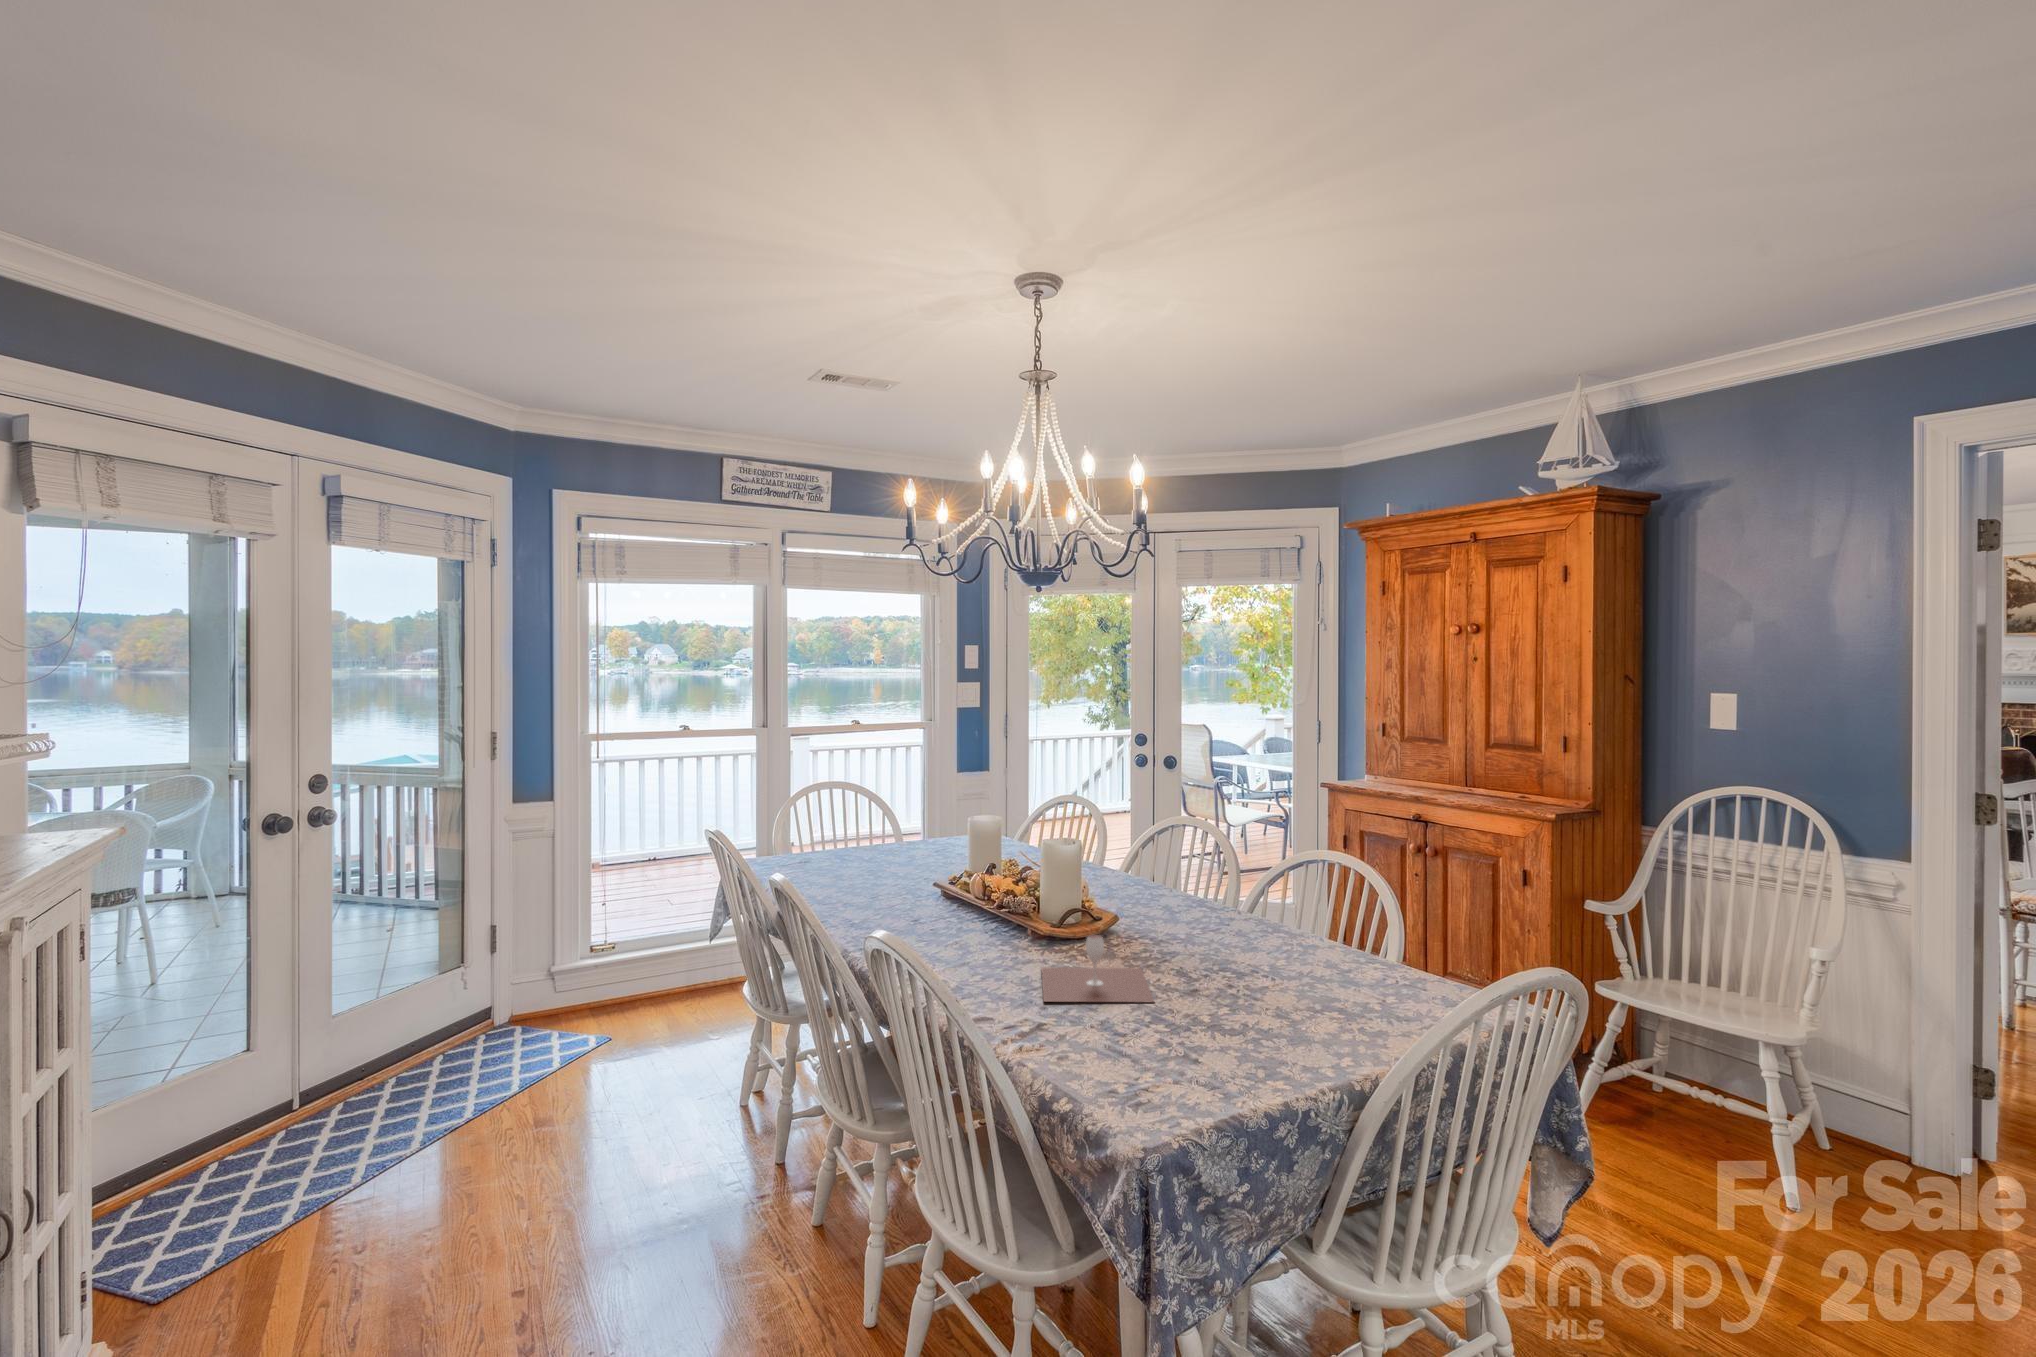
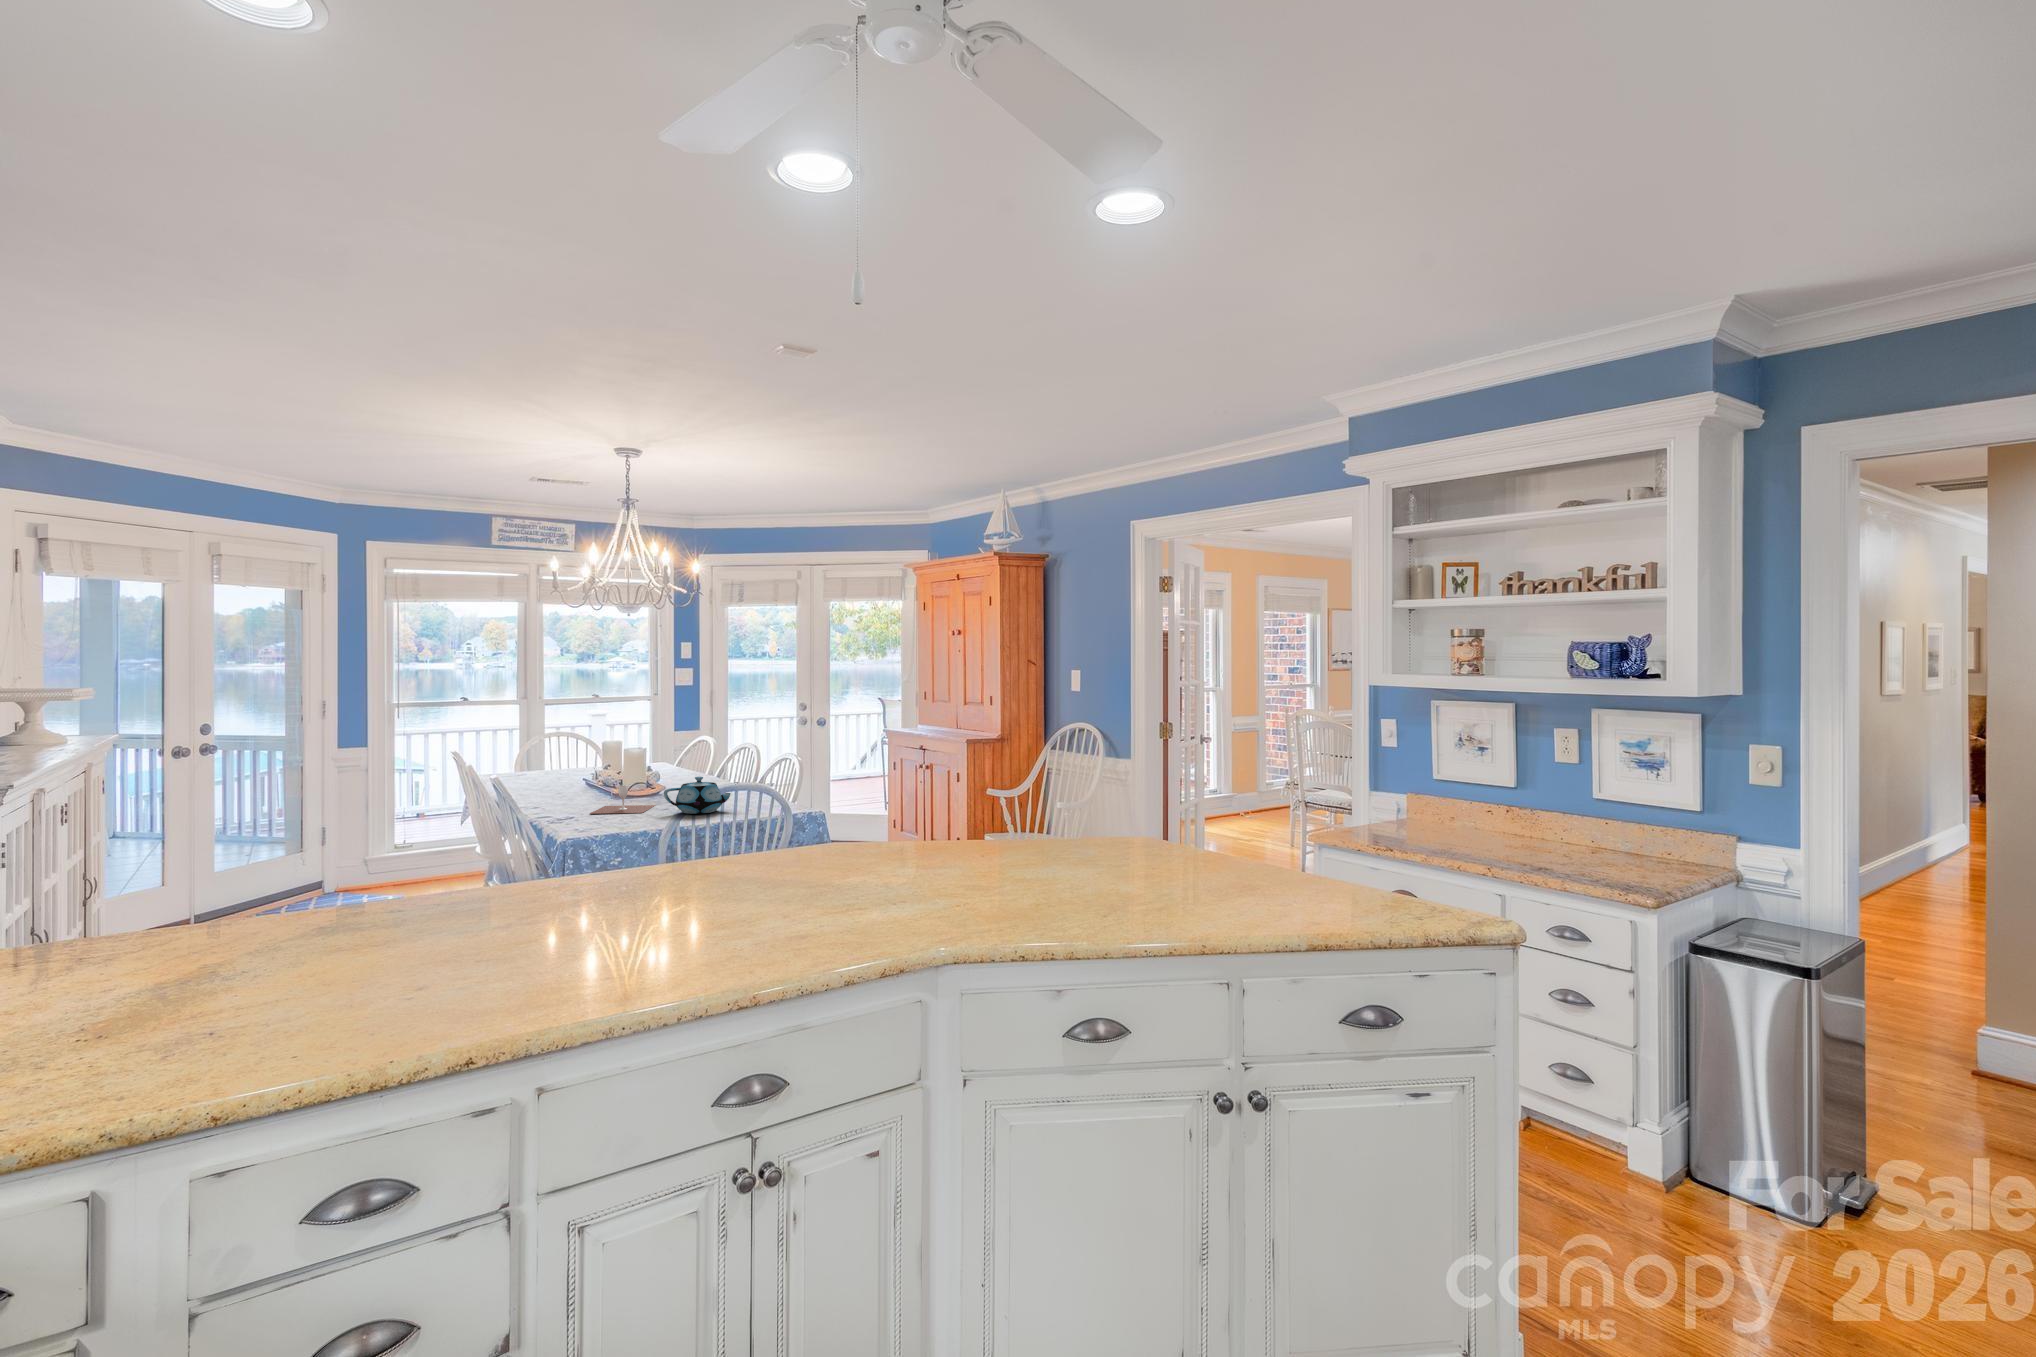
teapot: none [1213,928,1354,1016] -> present [664,777,738,814]

